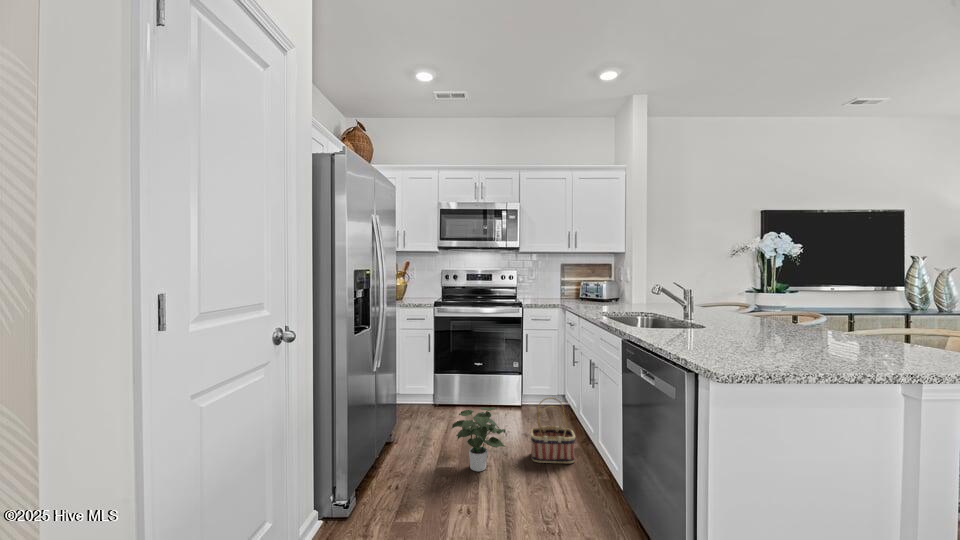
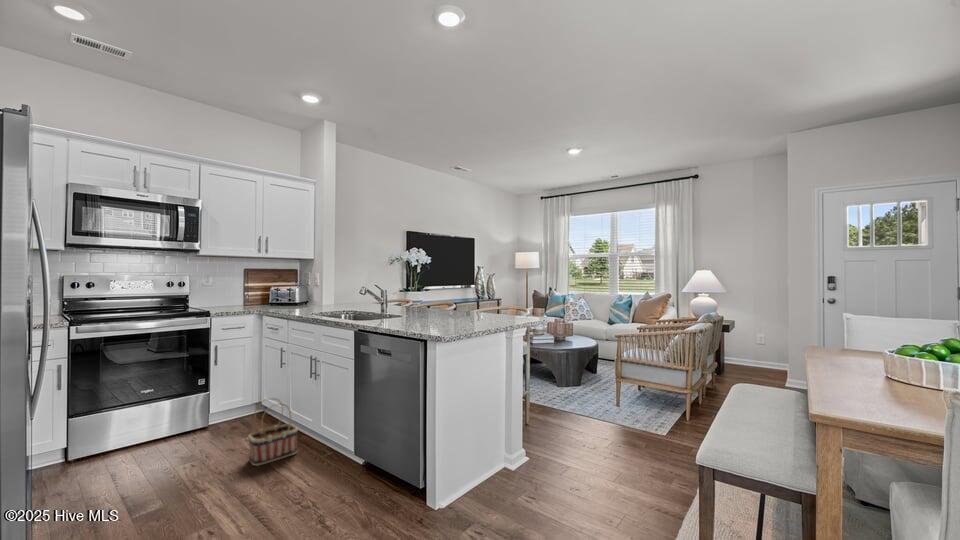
potted plant: present [452,407,506,471] -> none [151,422,231,499]

